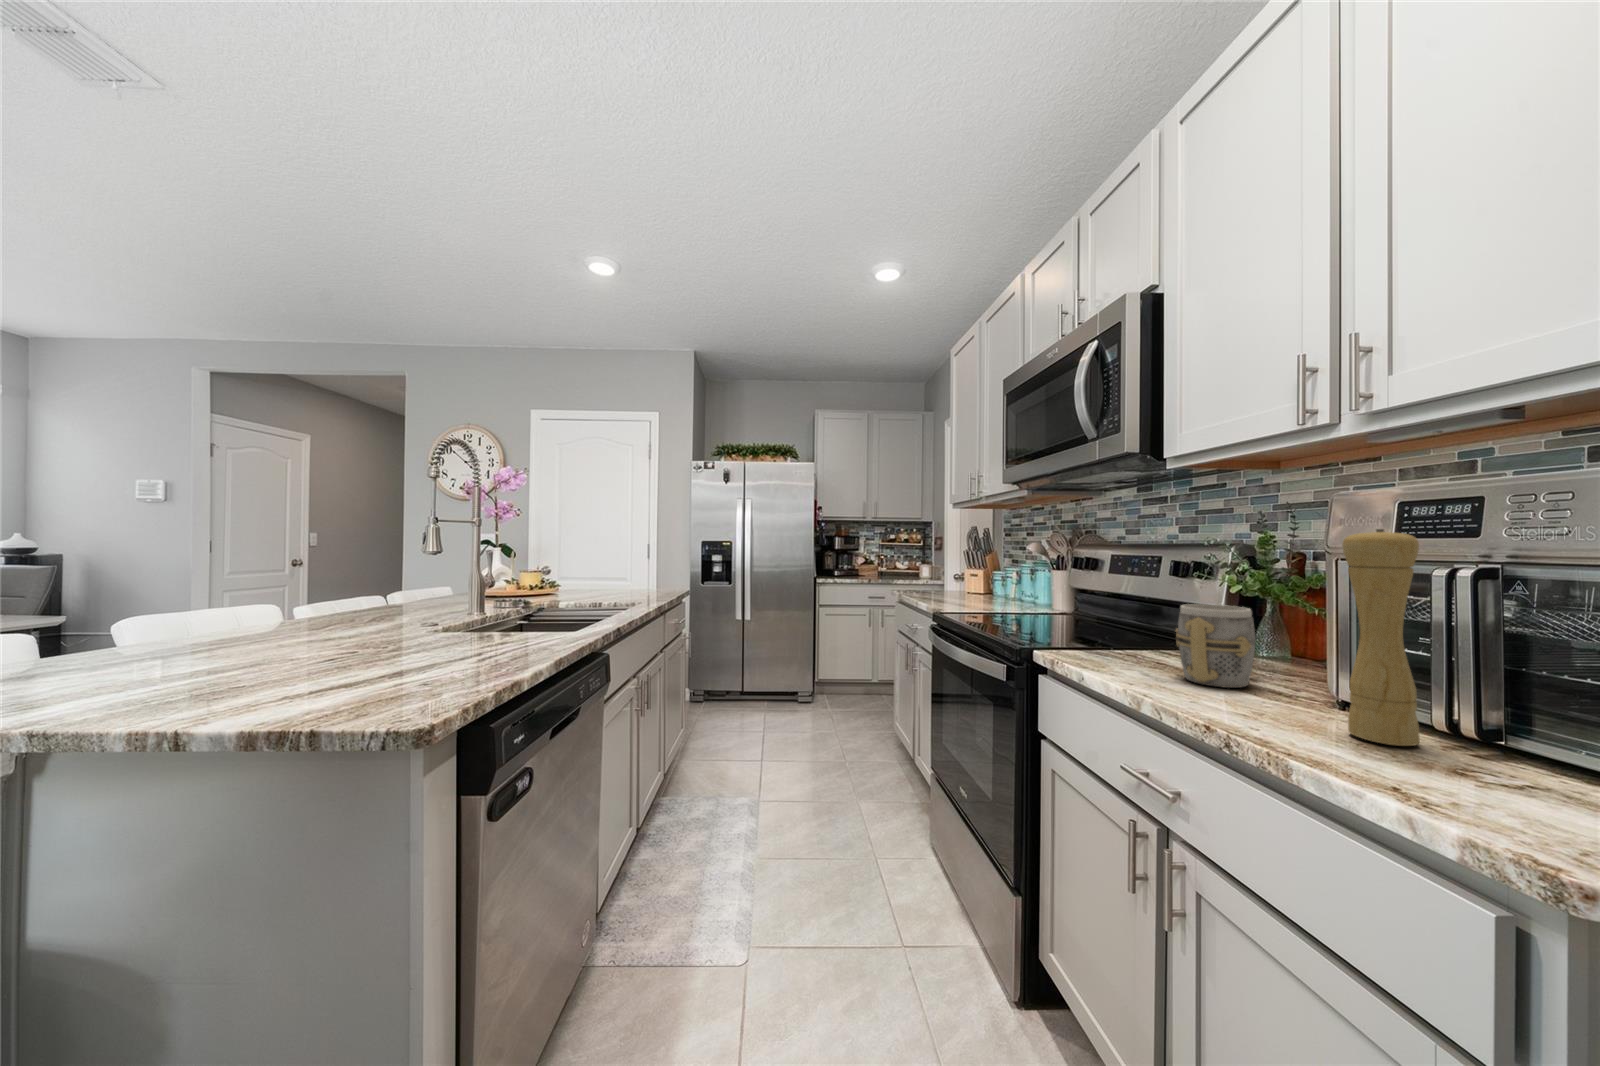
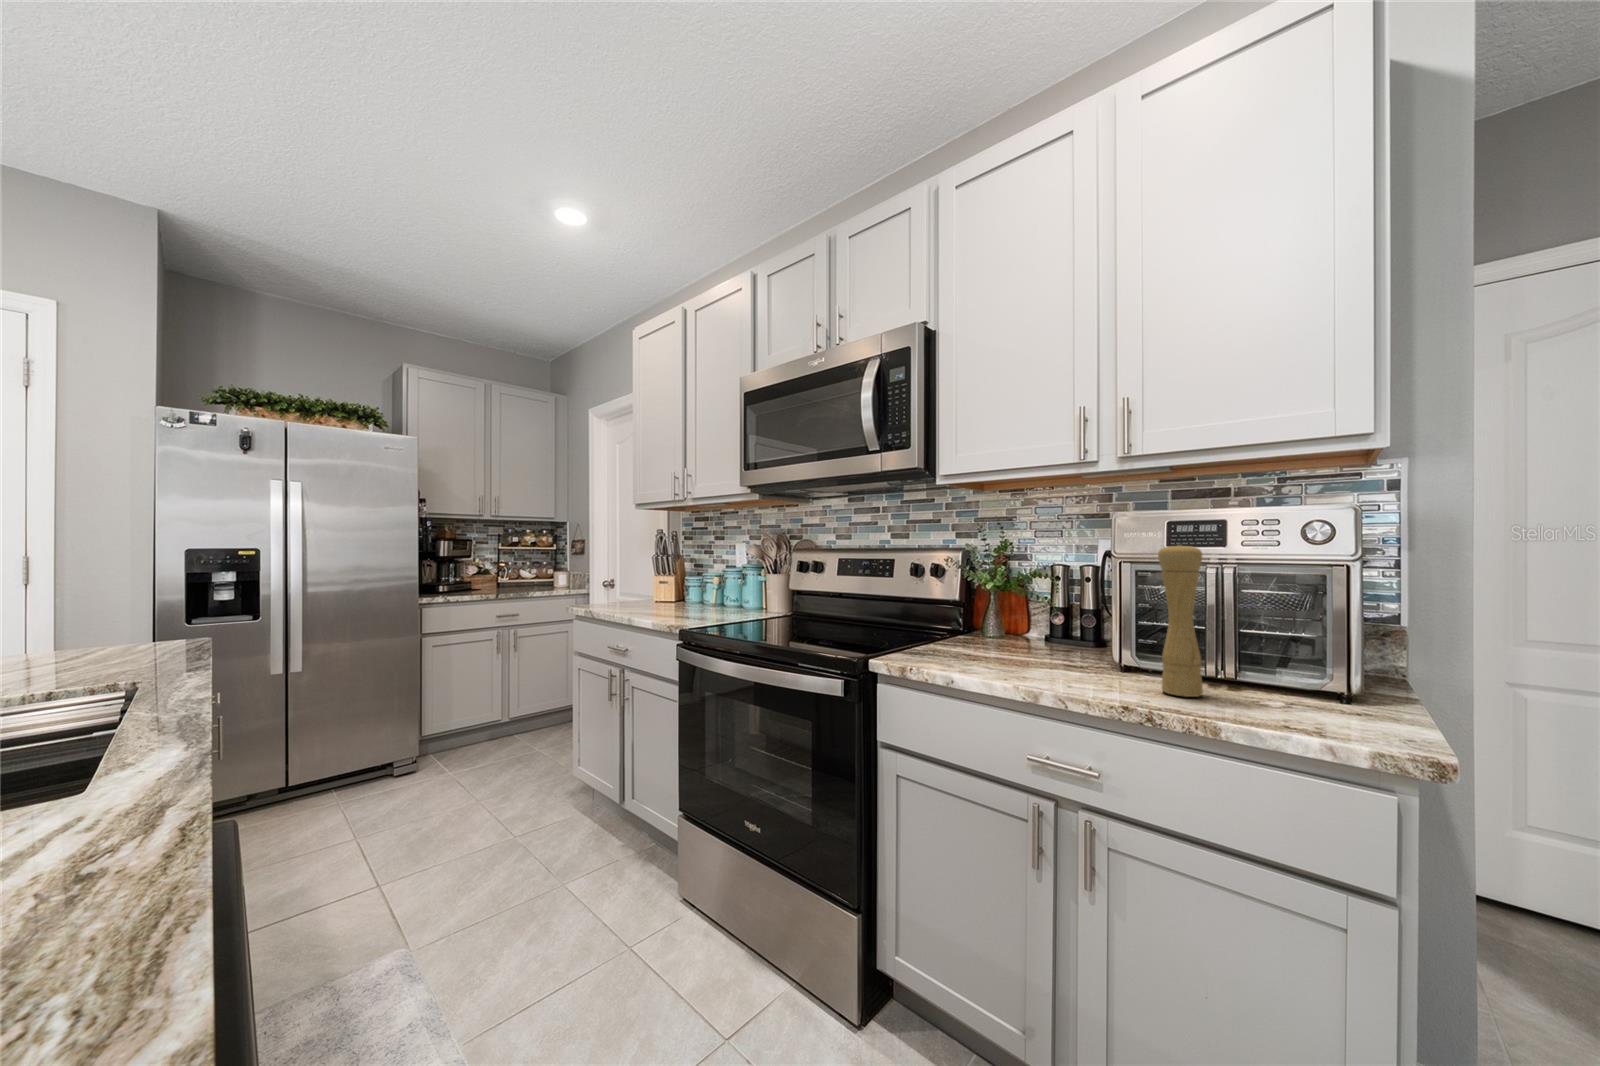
mug: present [1176,604,1255,688] -> none [997,603,1055,672]

